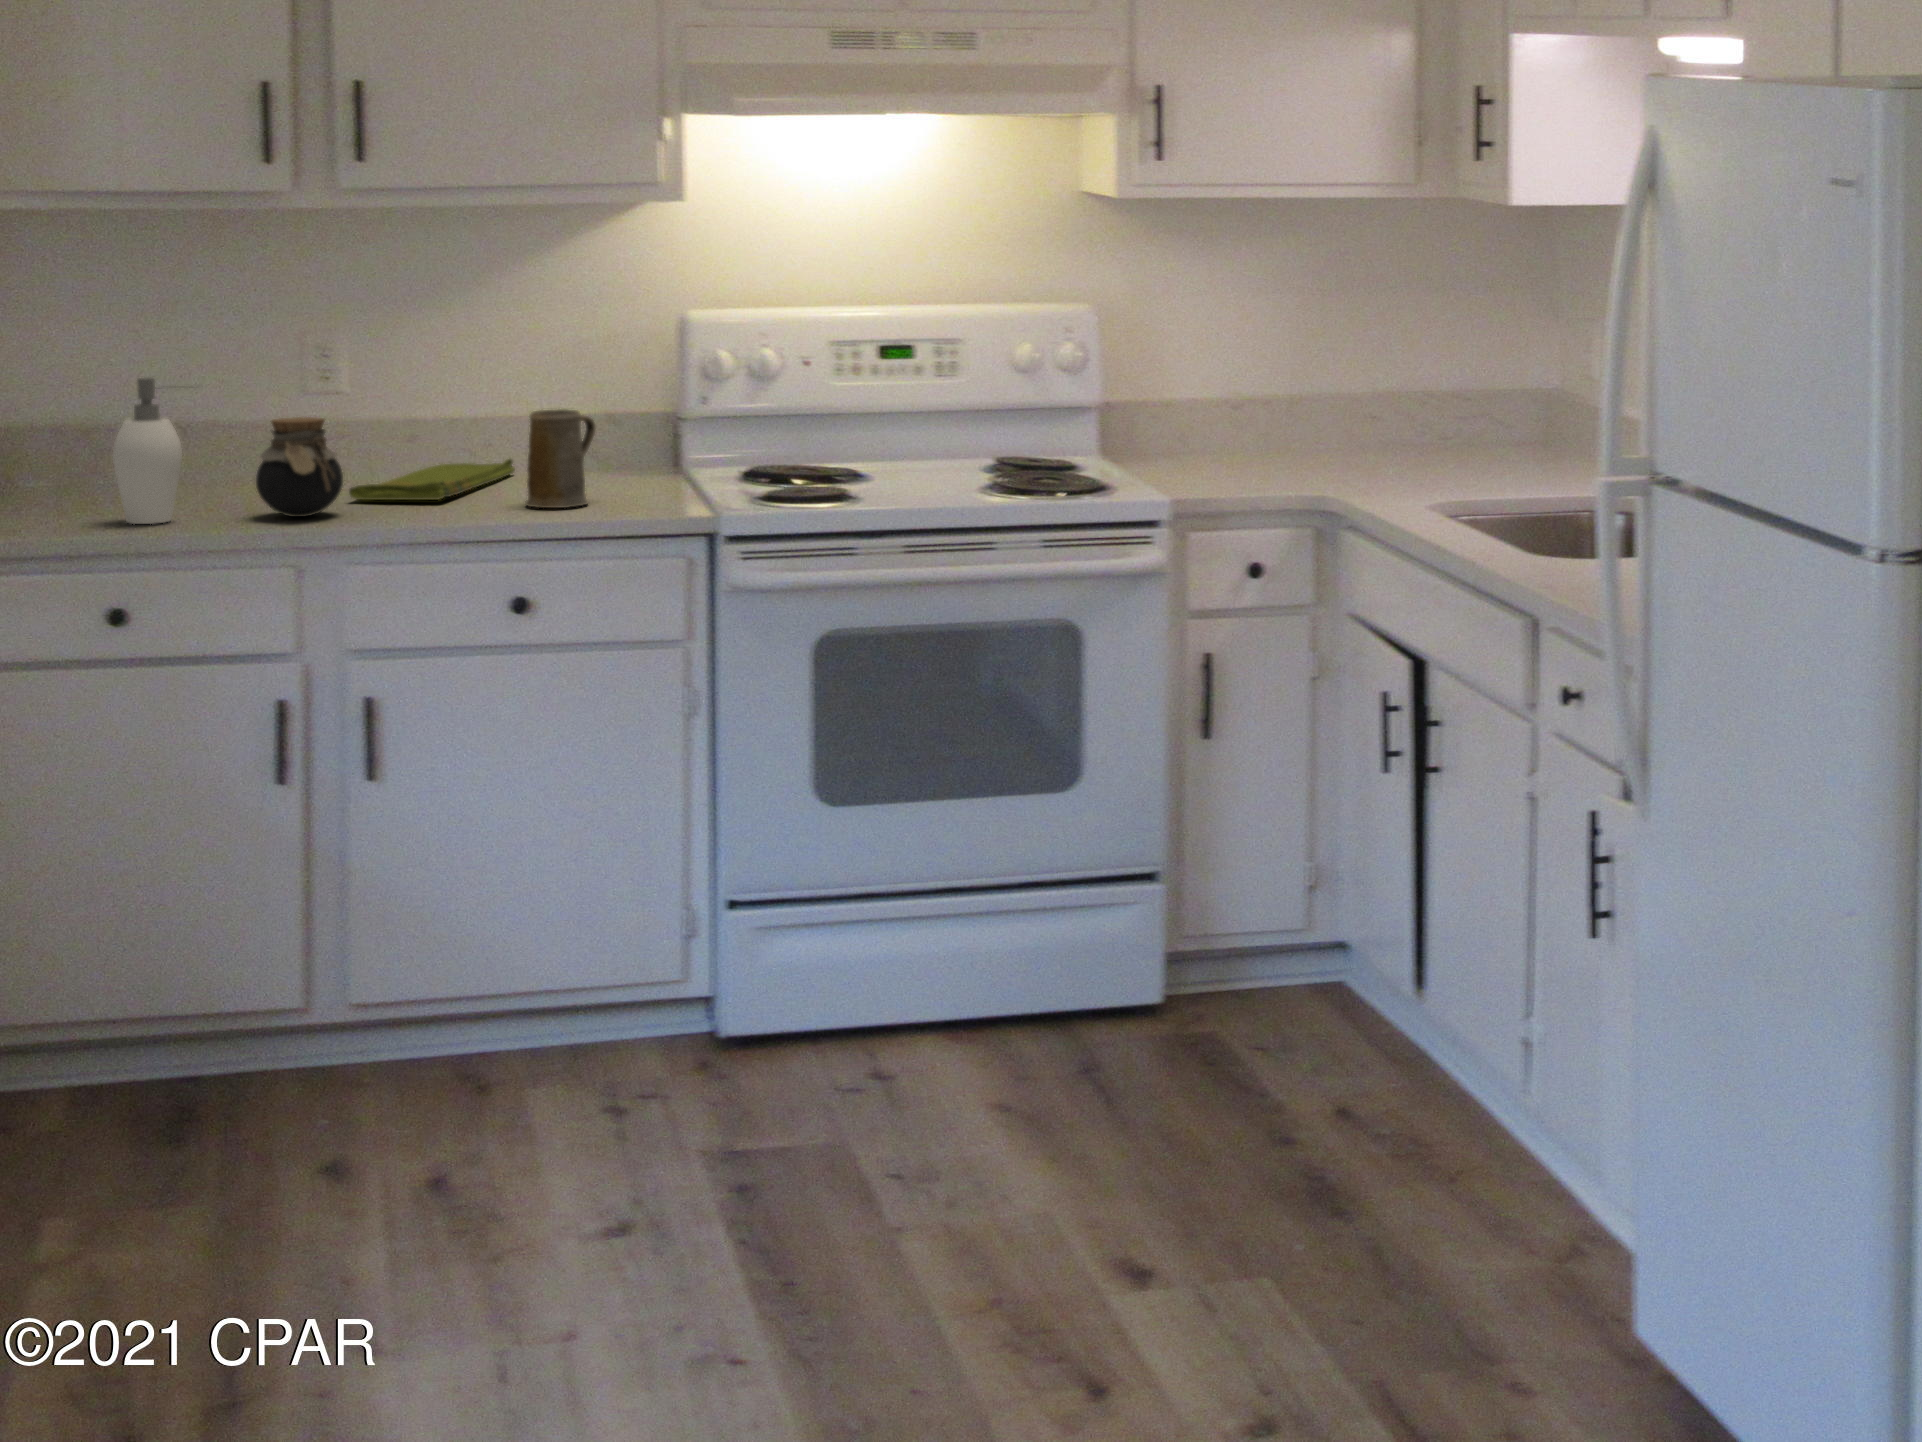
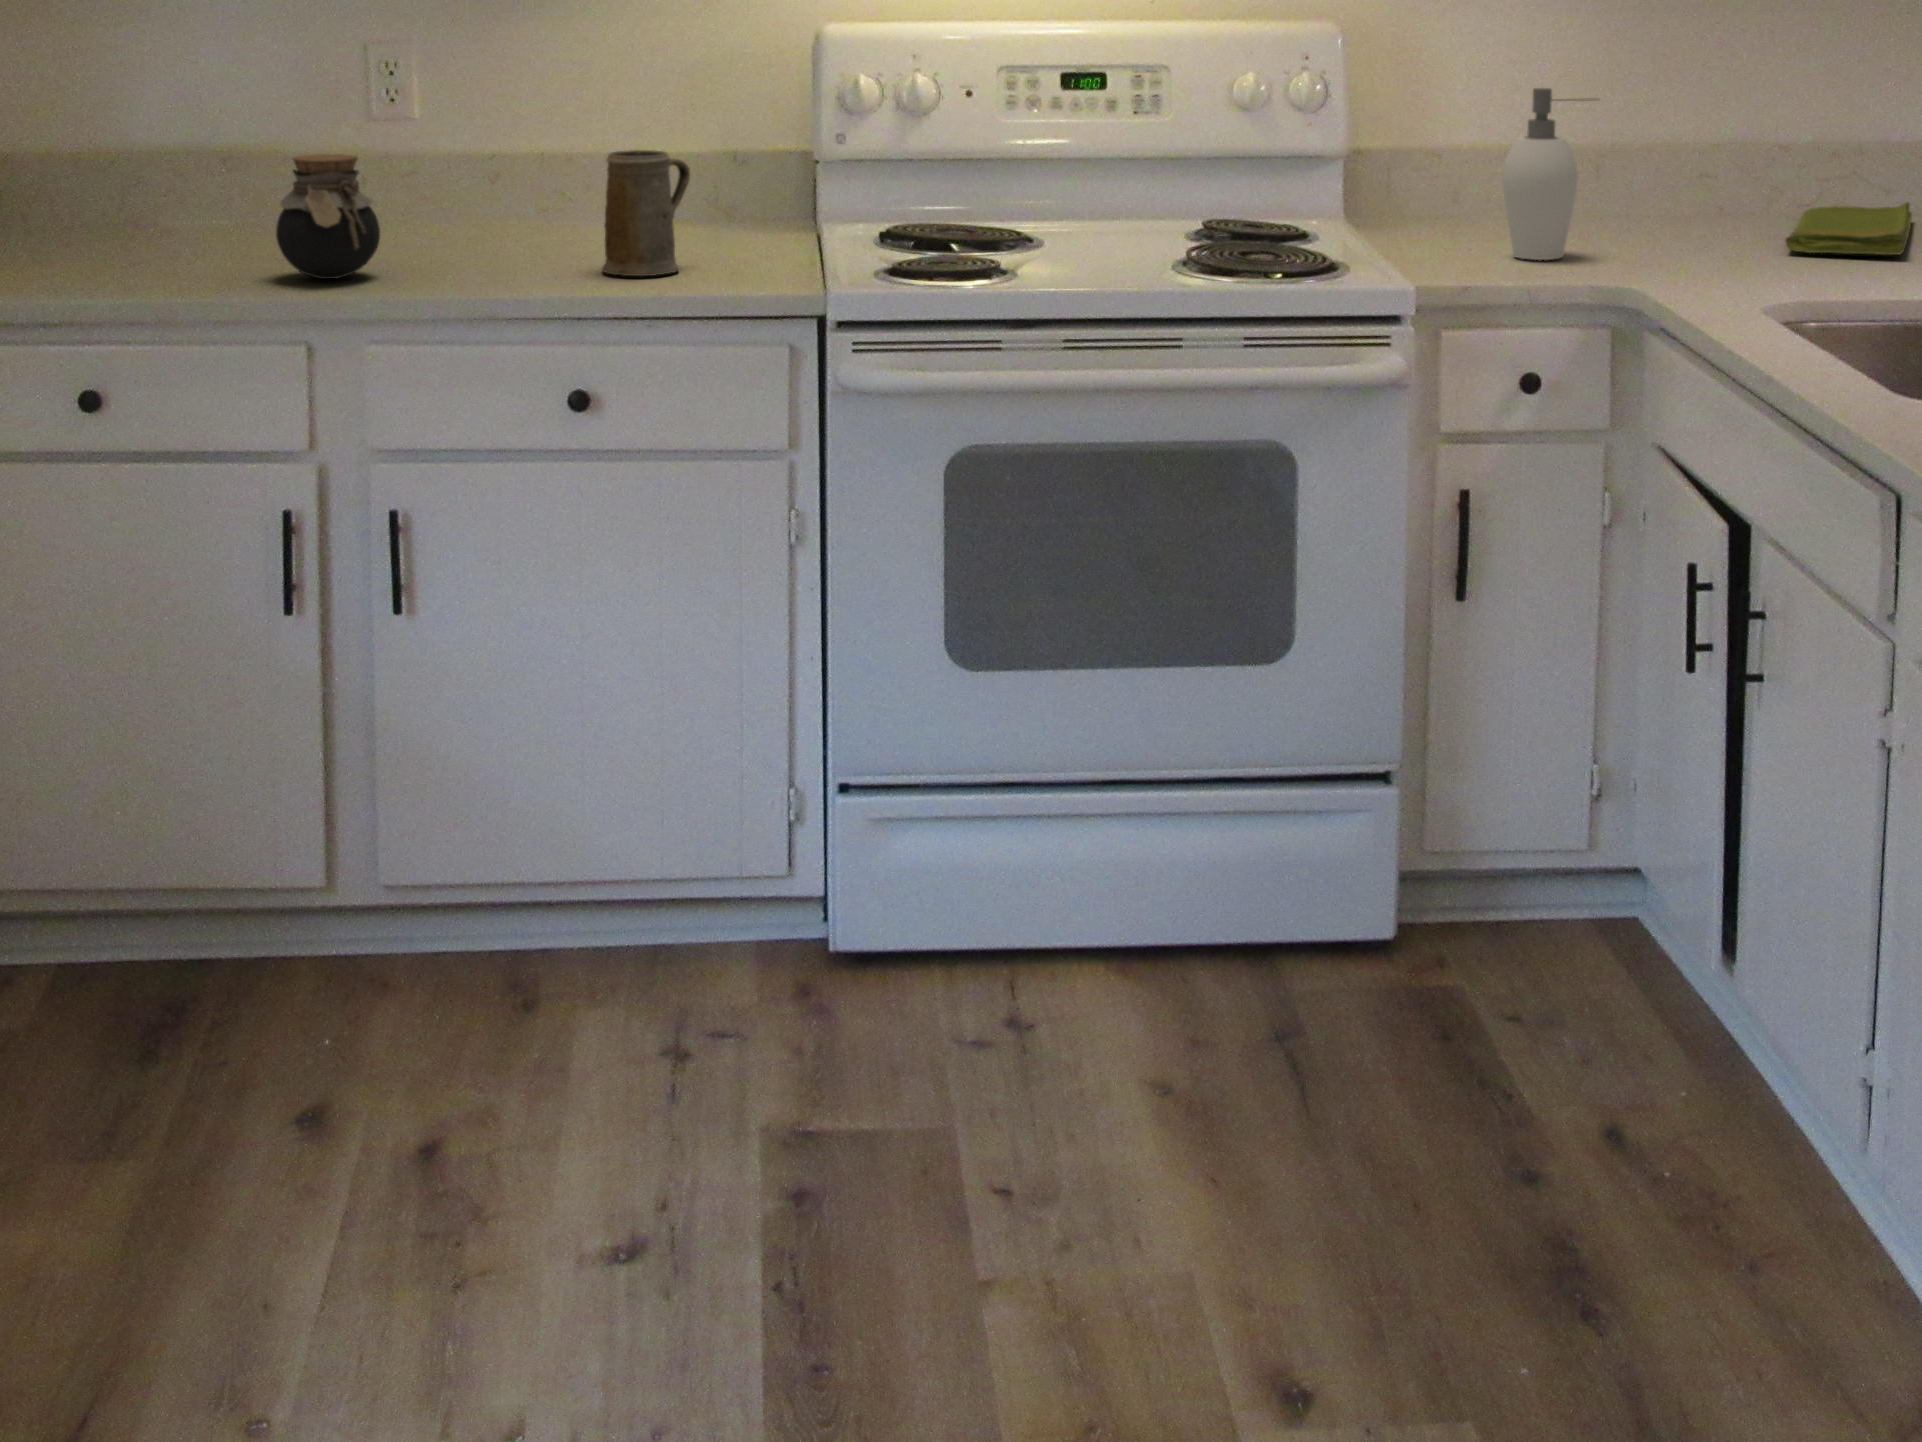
soap dispenser: present [113,377,182,524] -> present [1503,88,1590,260]
dish towel: present [349,459,515,500] -> present [1785,202,1912,255]

